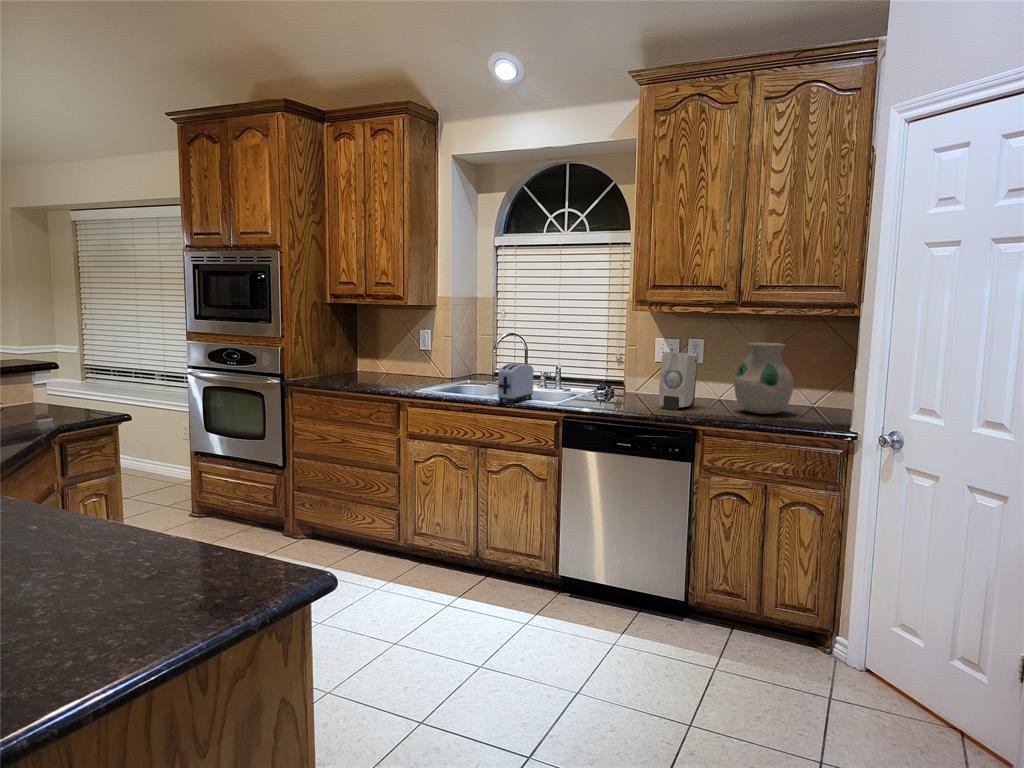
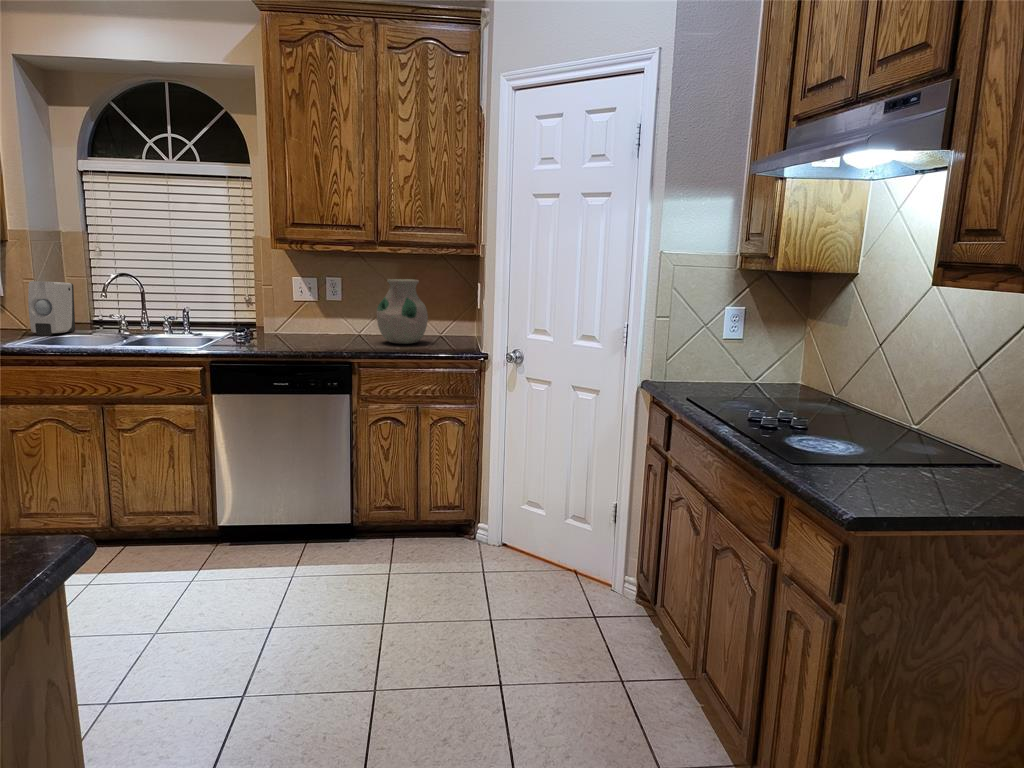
soap dispenser: present [659,352,698,410] -> present [28,281,75,336]
toaster: present [498,364,534,404] -> none [124,308,165,354]

